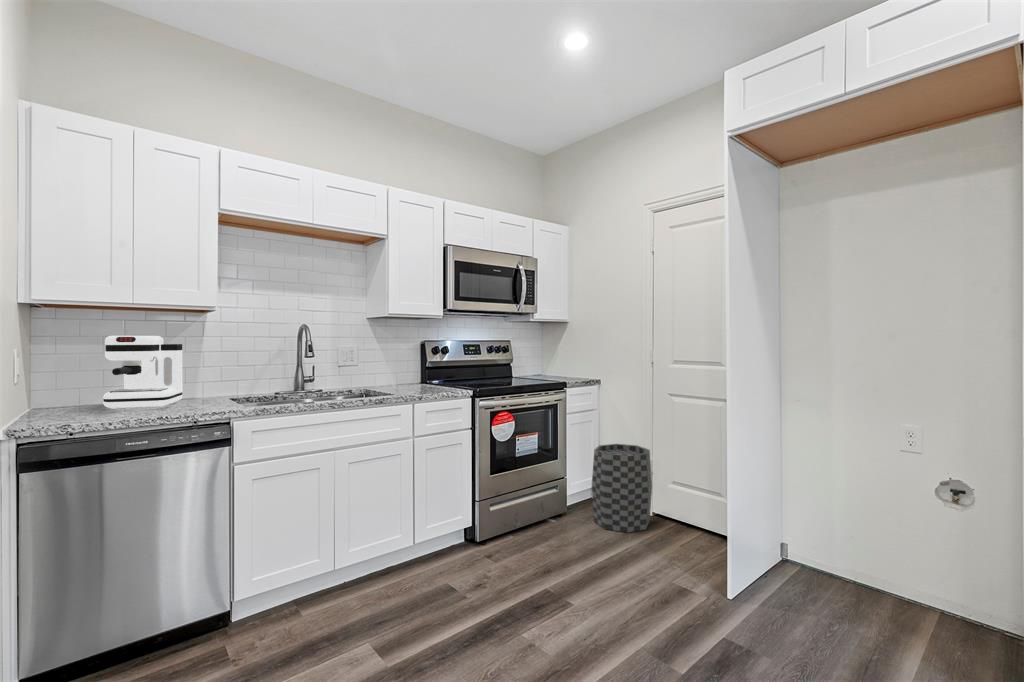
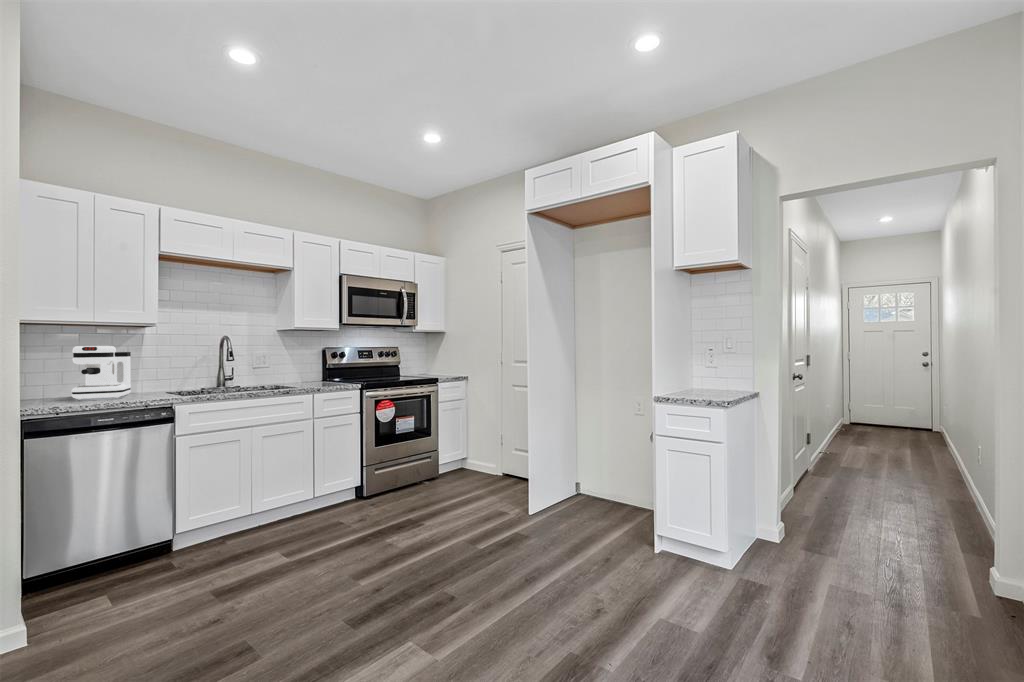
trash can: present [592,444,652,533] -> none [456,424,501,486]

